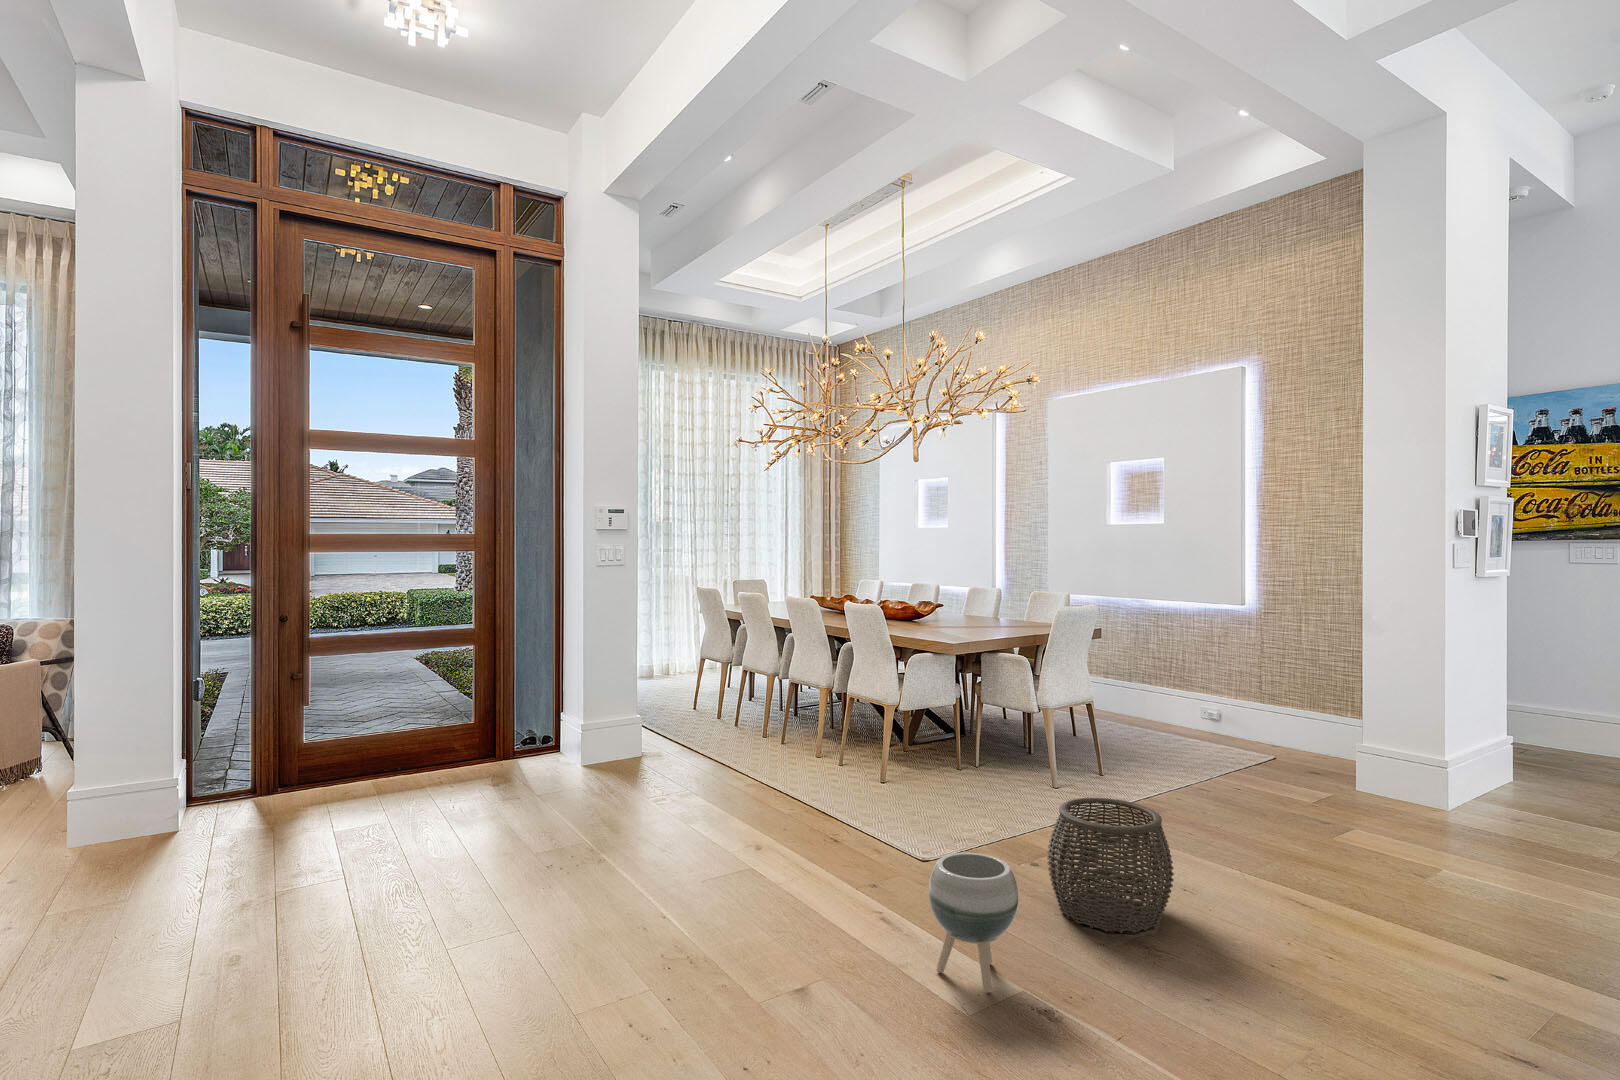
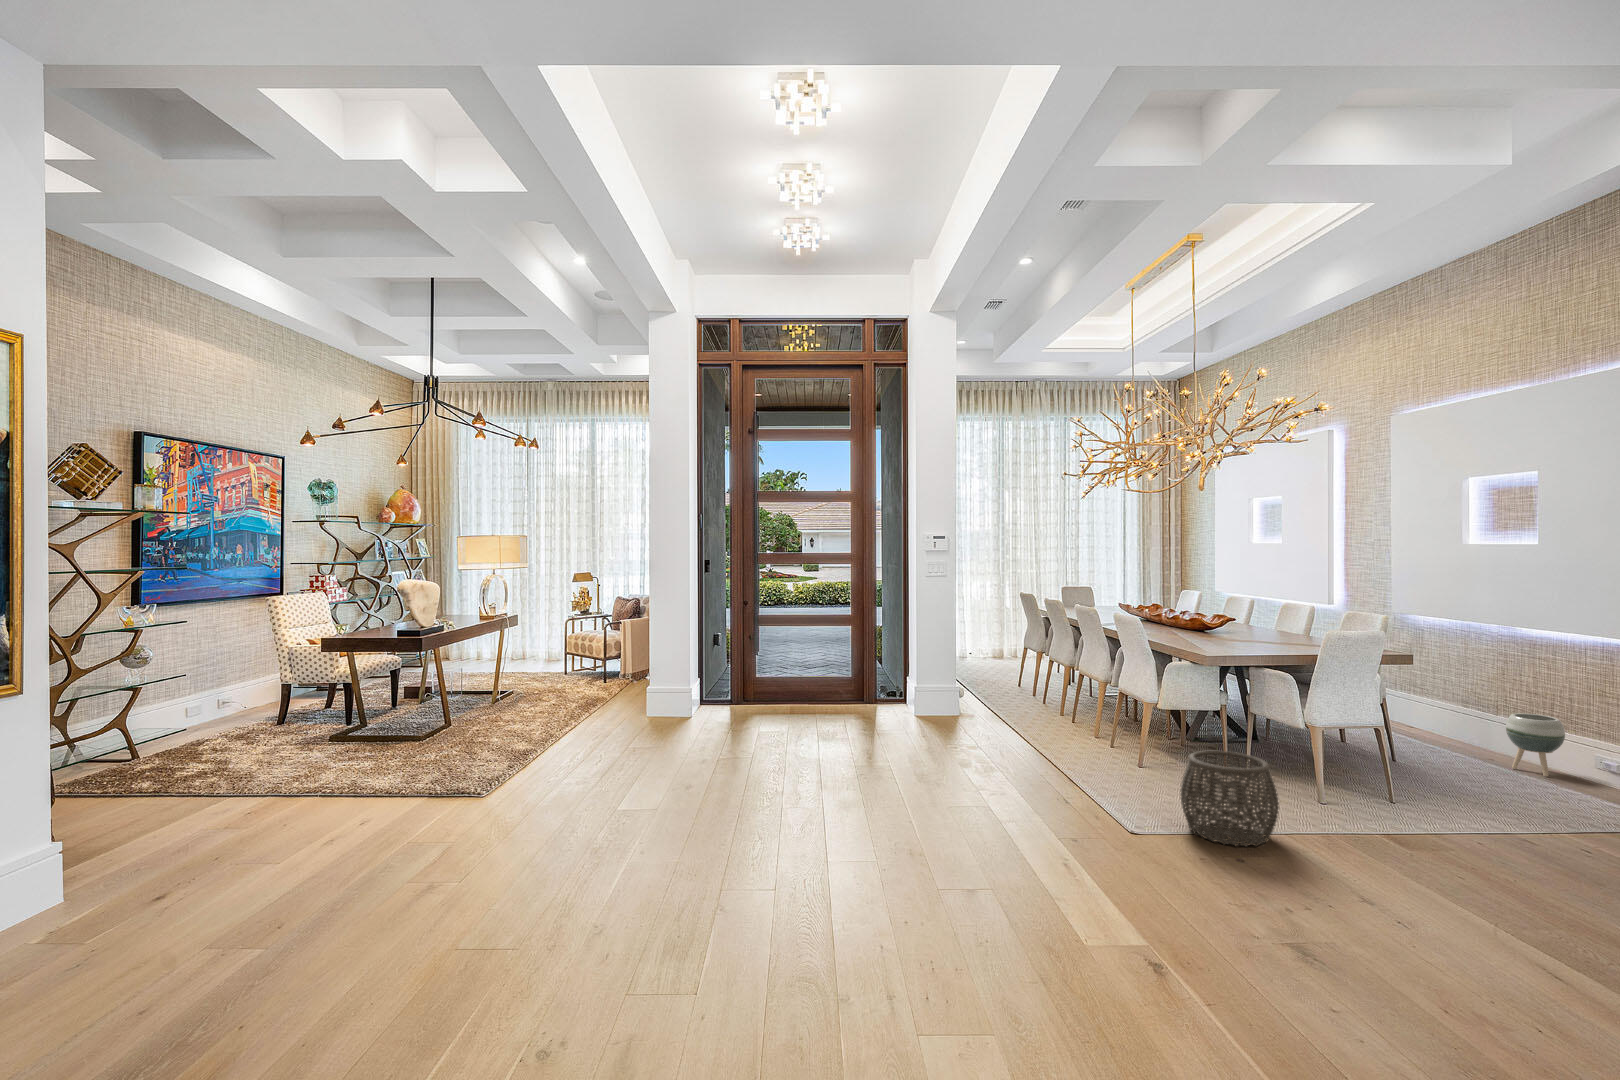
planter: present [929,852,1018,993] -> present [1506,713,1565,777]

